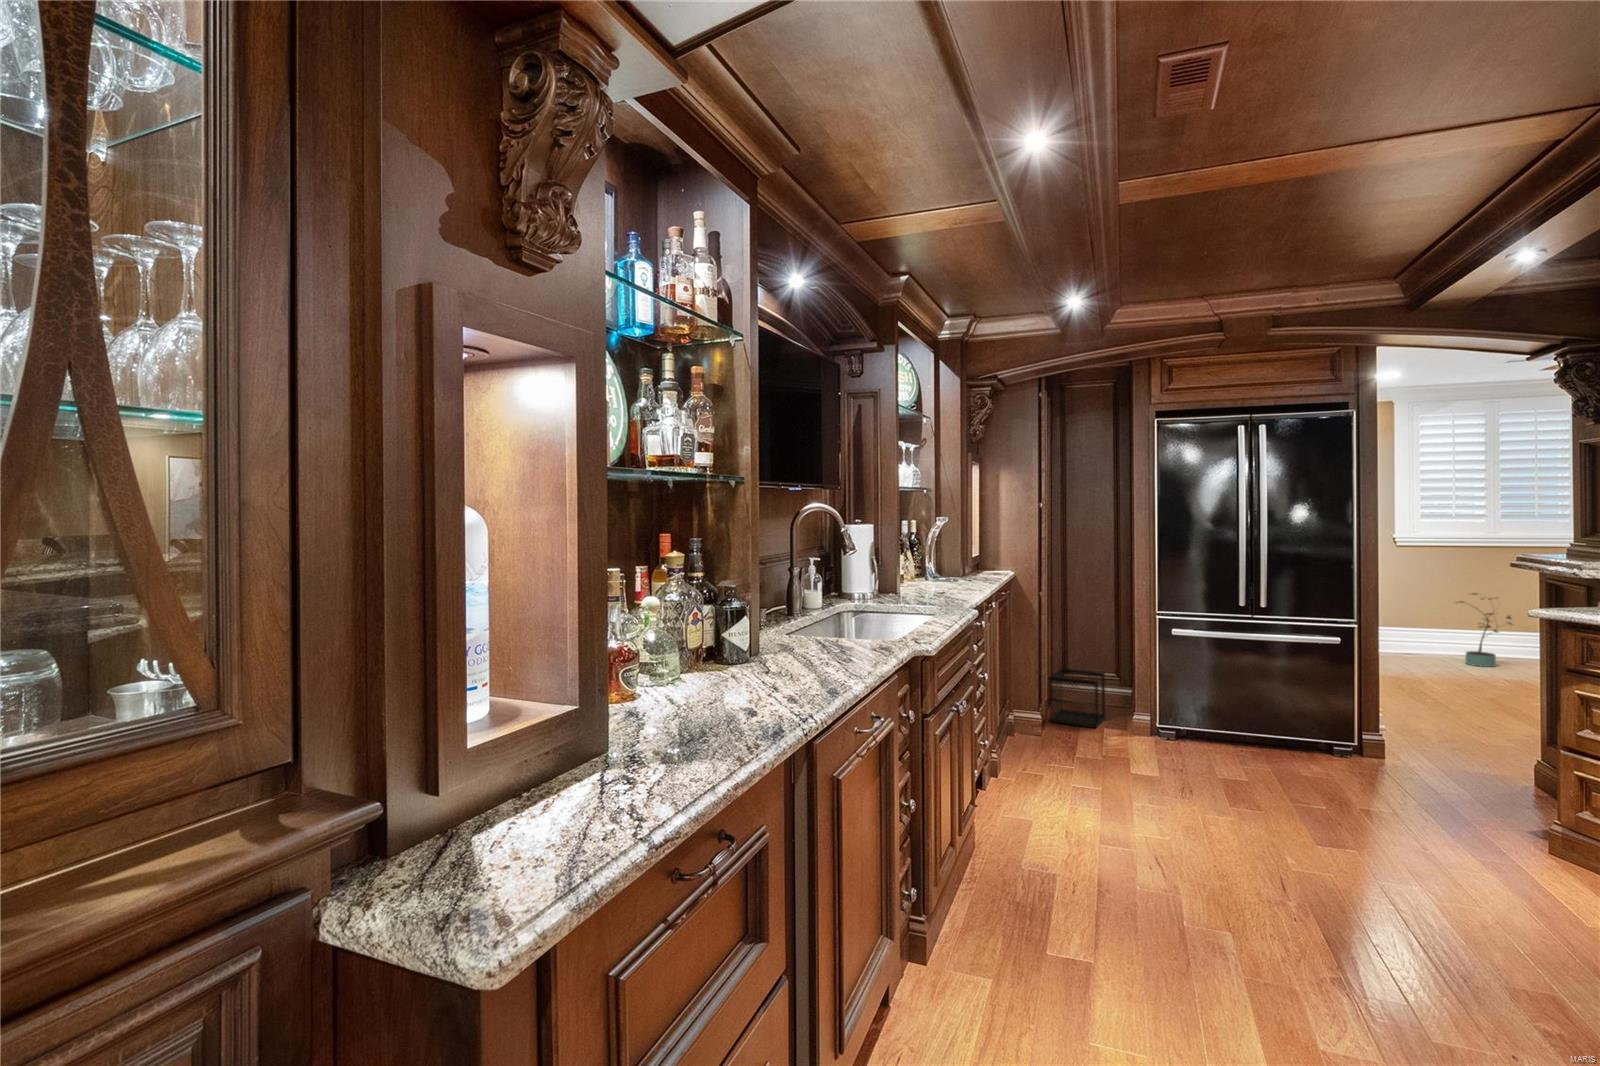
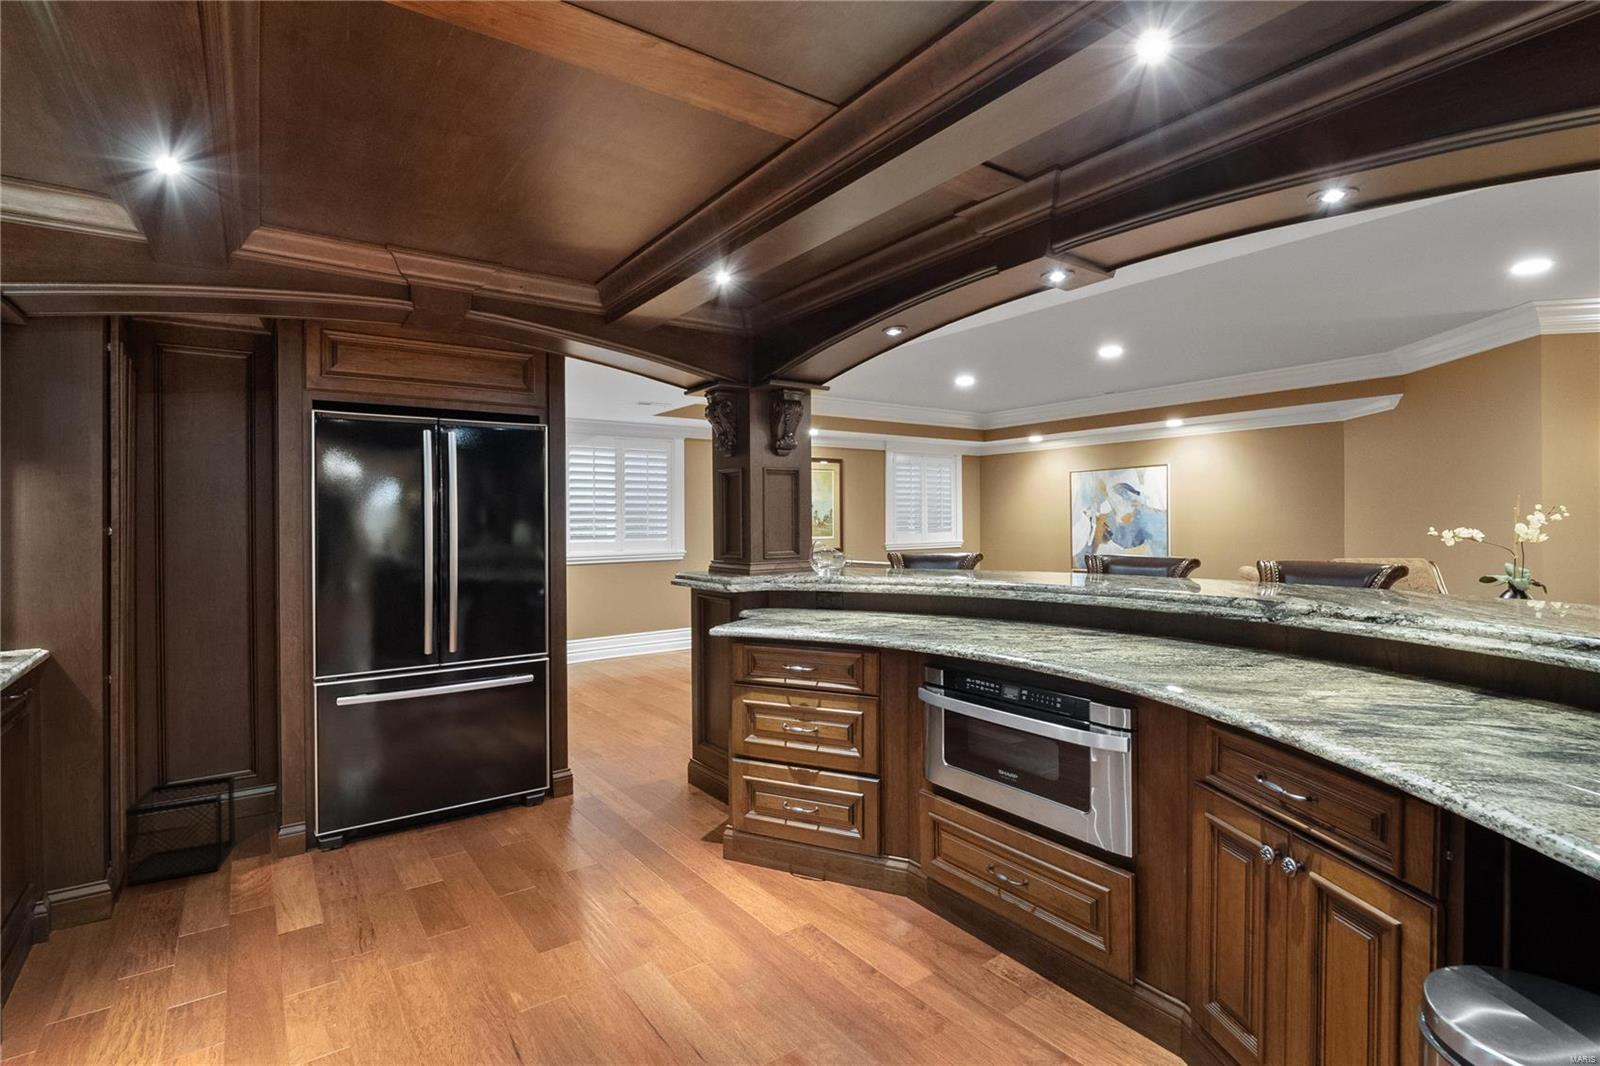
potted plant: present [1460,593,1513,667] -> none [597,604,636,668]

